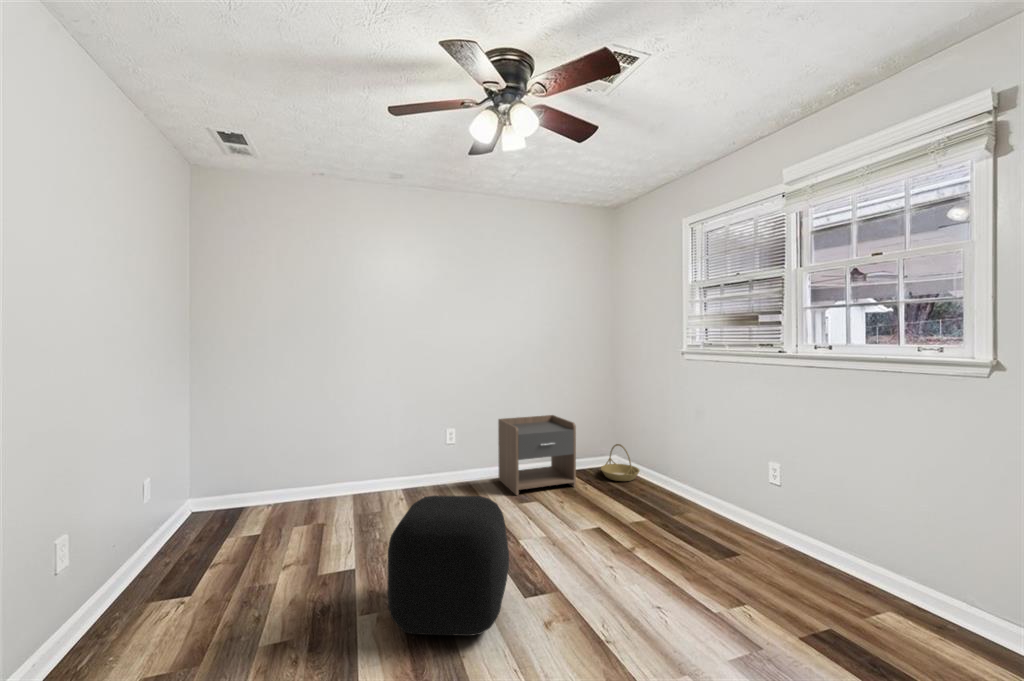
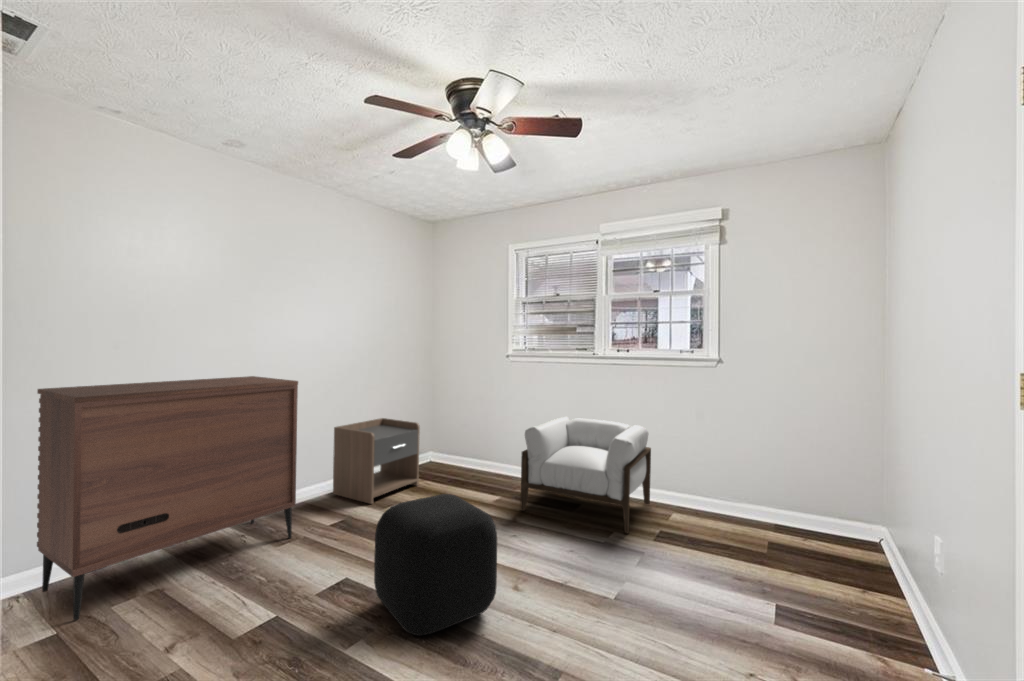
dresser: none [268,370,433,529] -> present [37,376,298,620]
armchair: none [651,434,862,614] -> present [520,417,651,533]
basket: present [601,444,640,481] -> none [428,439,464,474]

